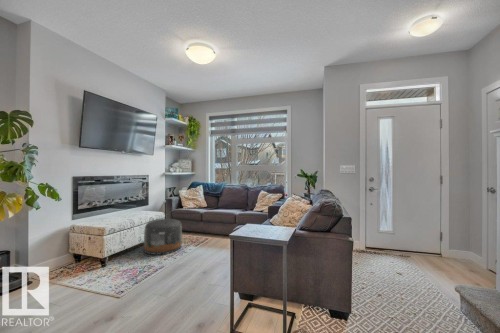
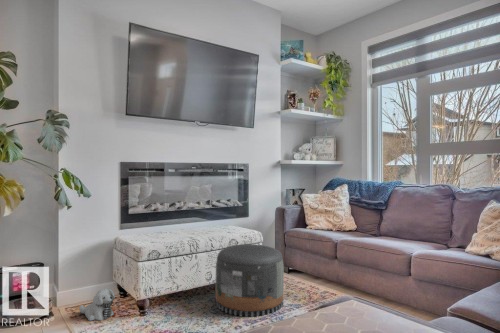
plush toy: none [51,256,82,278] -> present [79,288,115,321]

